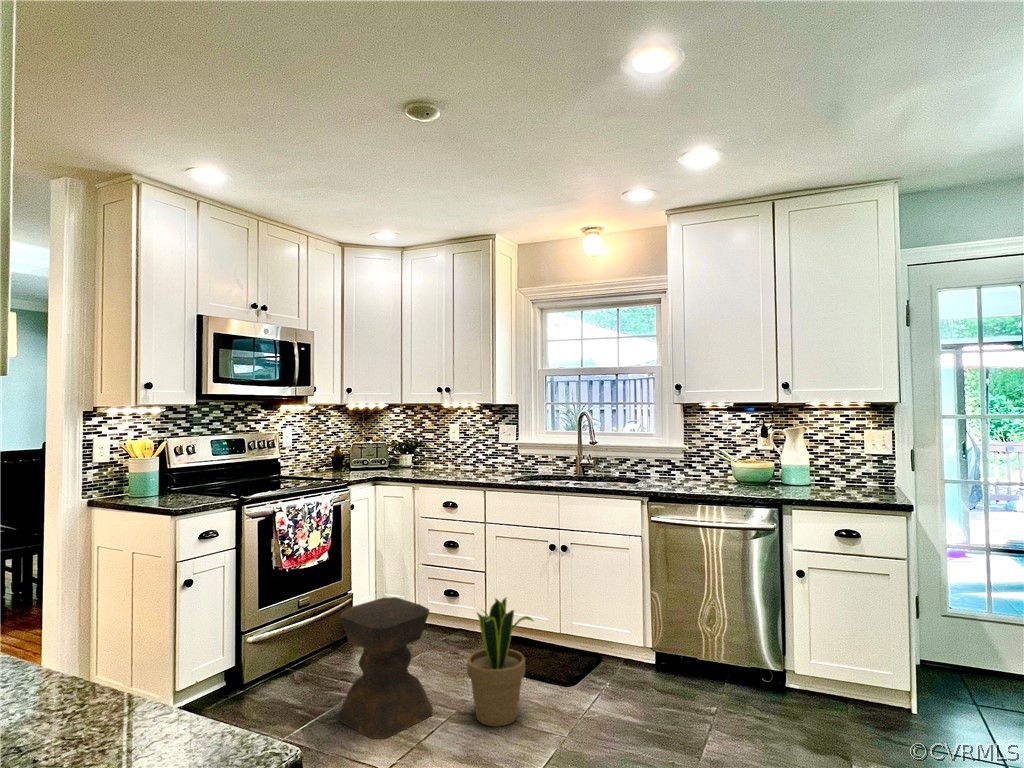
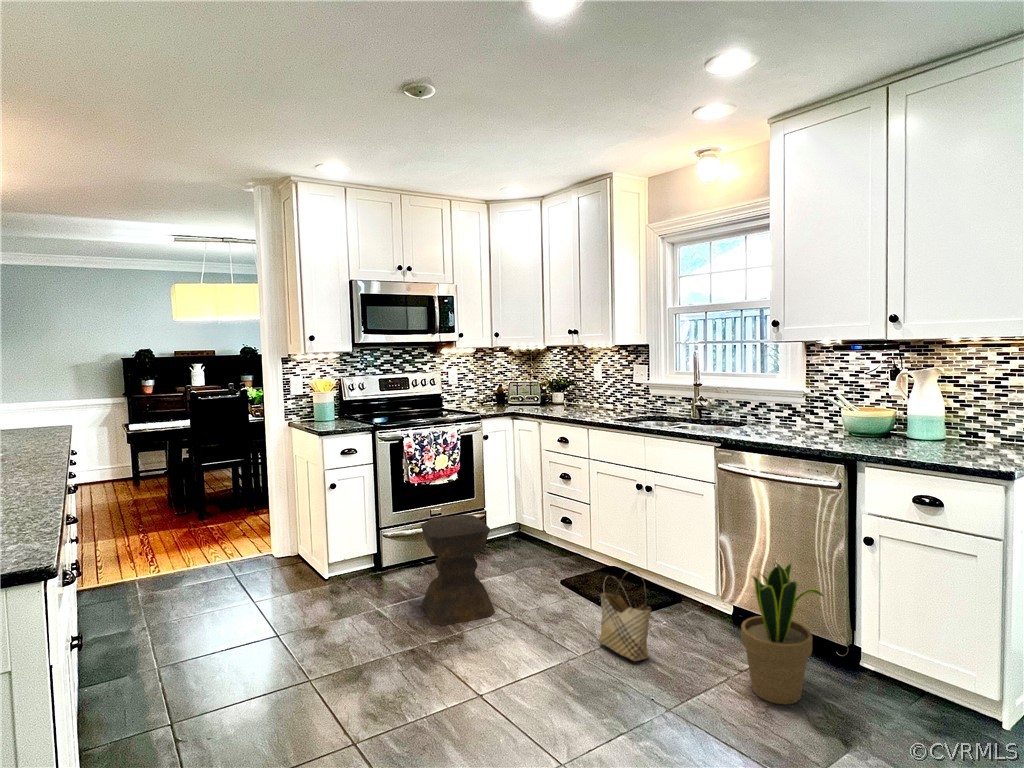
potted plant: present [467,598,534,726] -> present [741,563,823,704]
woven basket: none [570,631,631,727] -> present [599,570,651,661]

